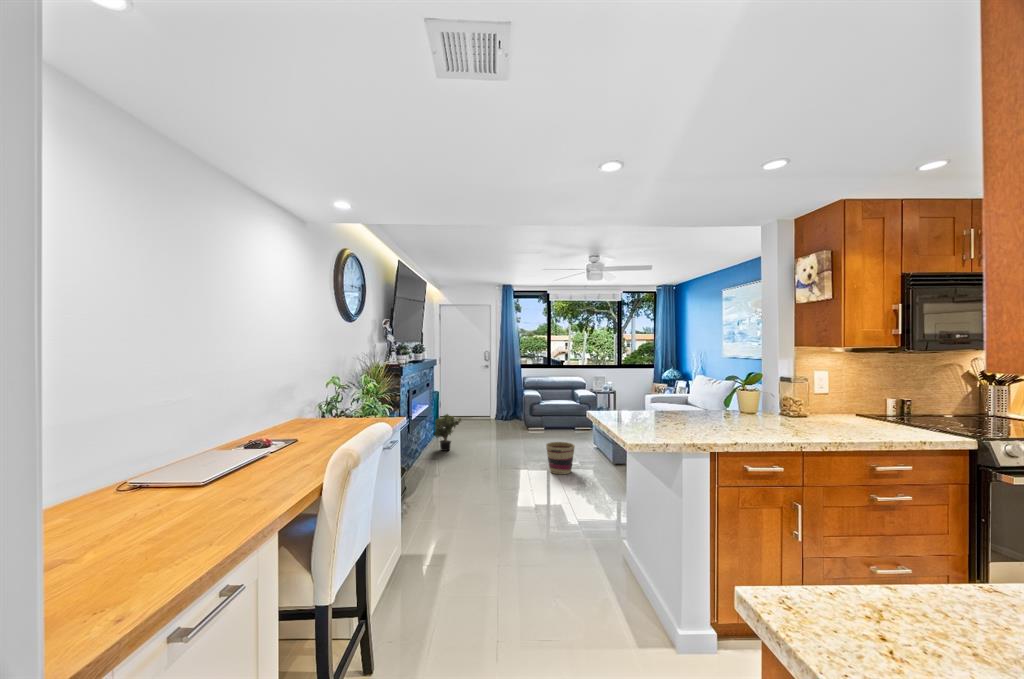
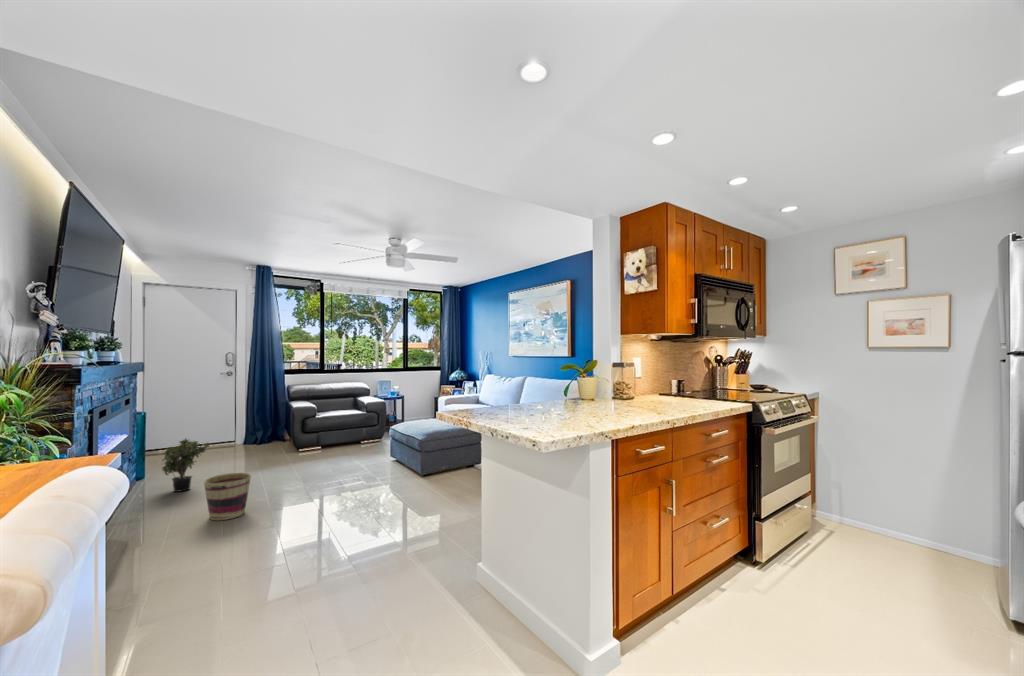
basket: present [546,442,575,474] -> present [204,472,251,520]

